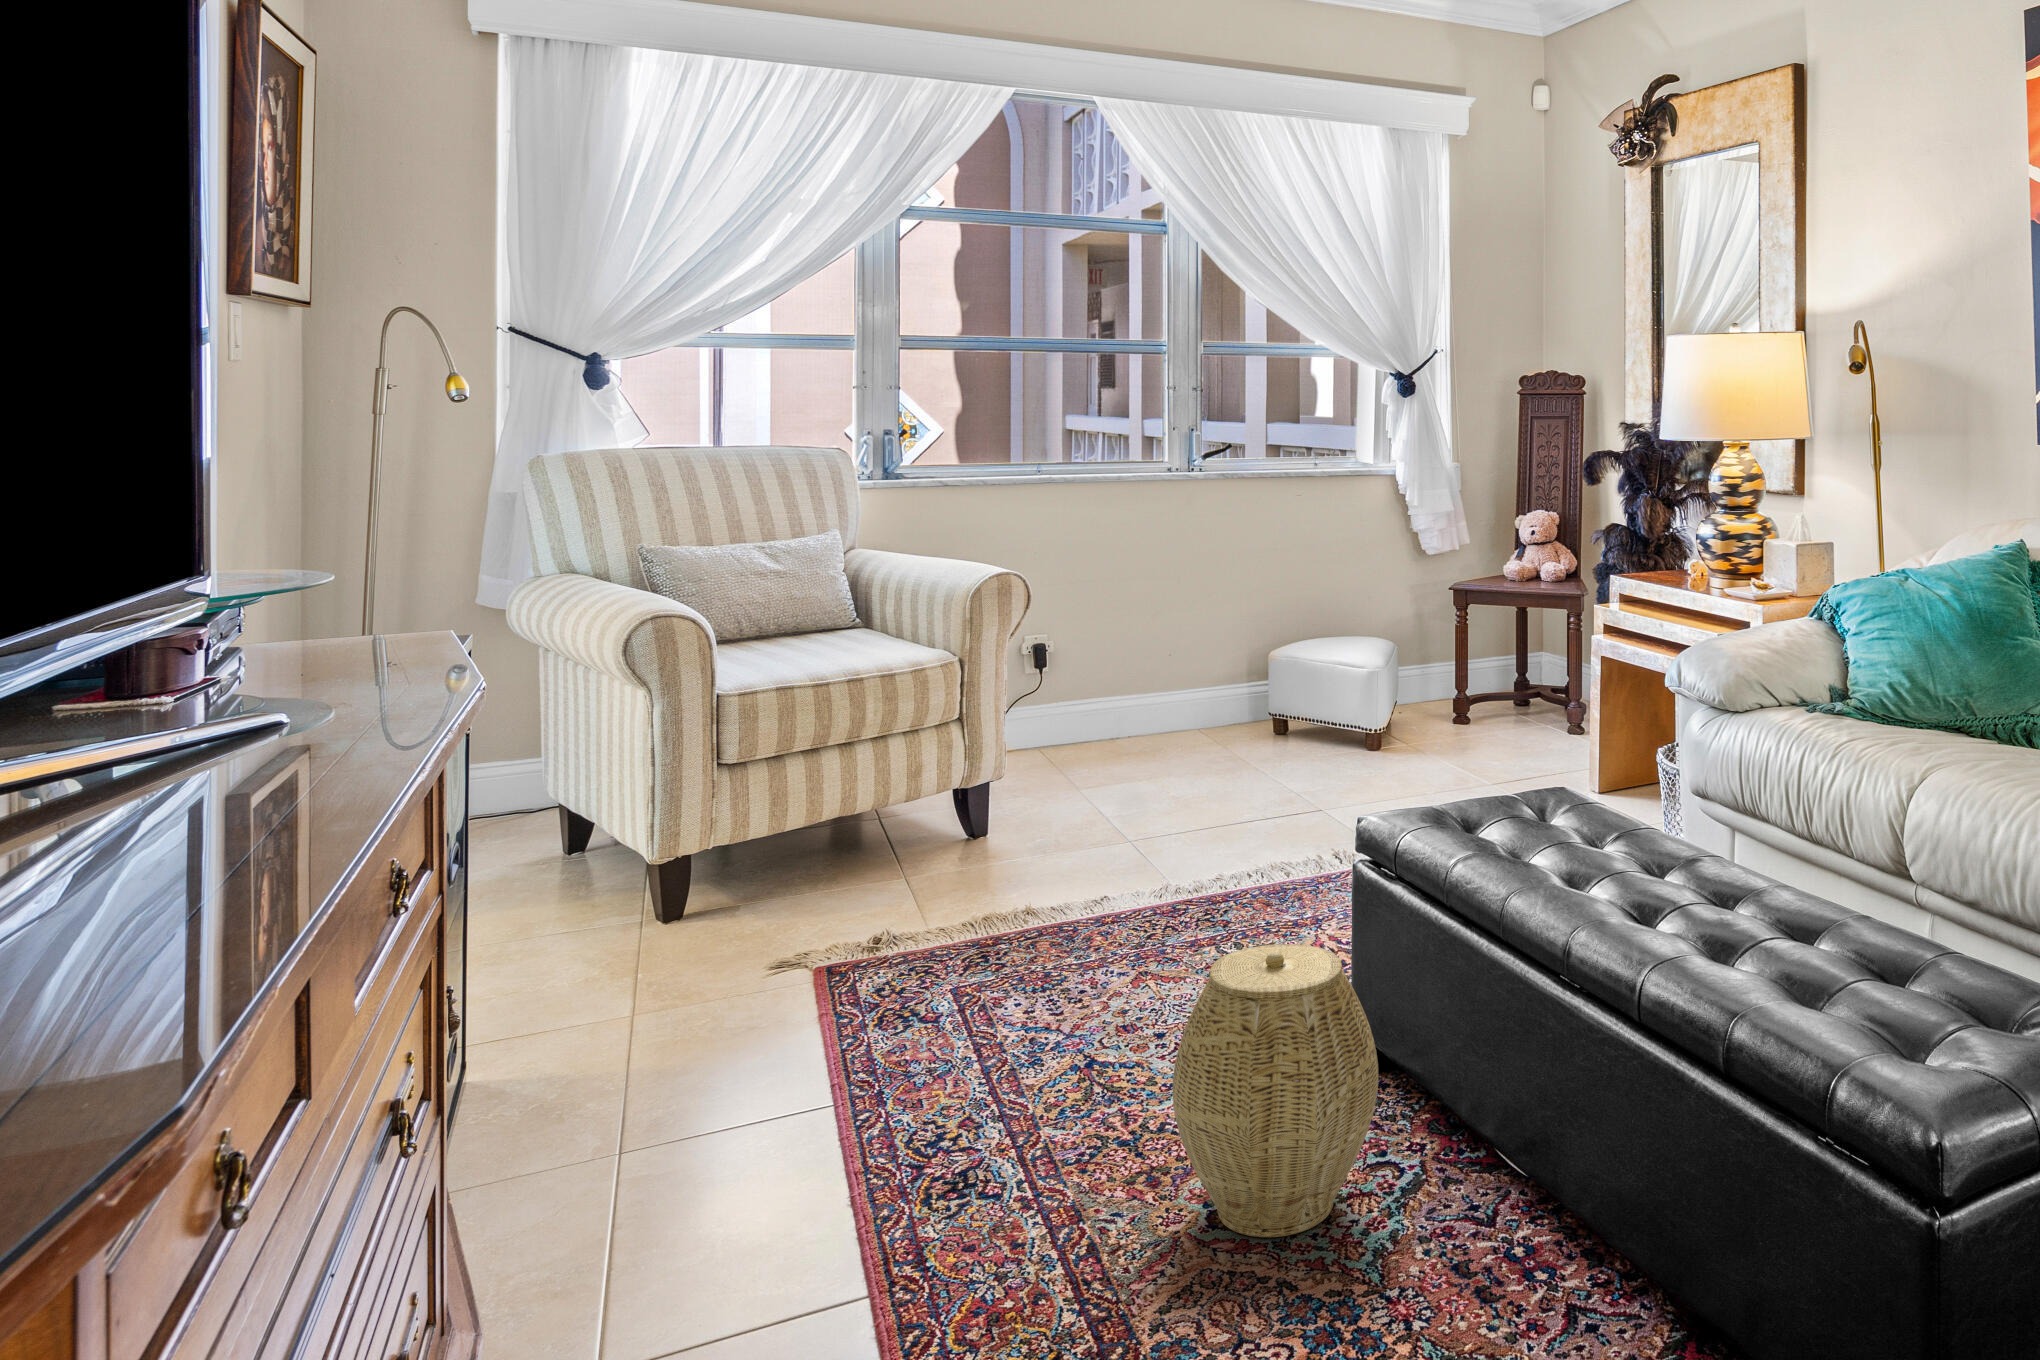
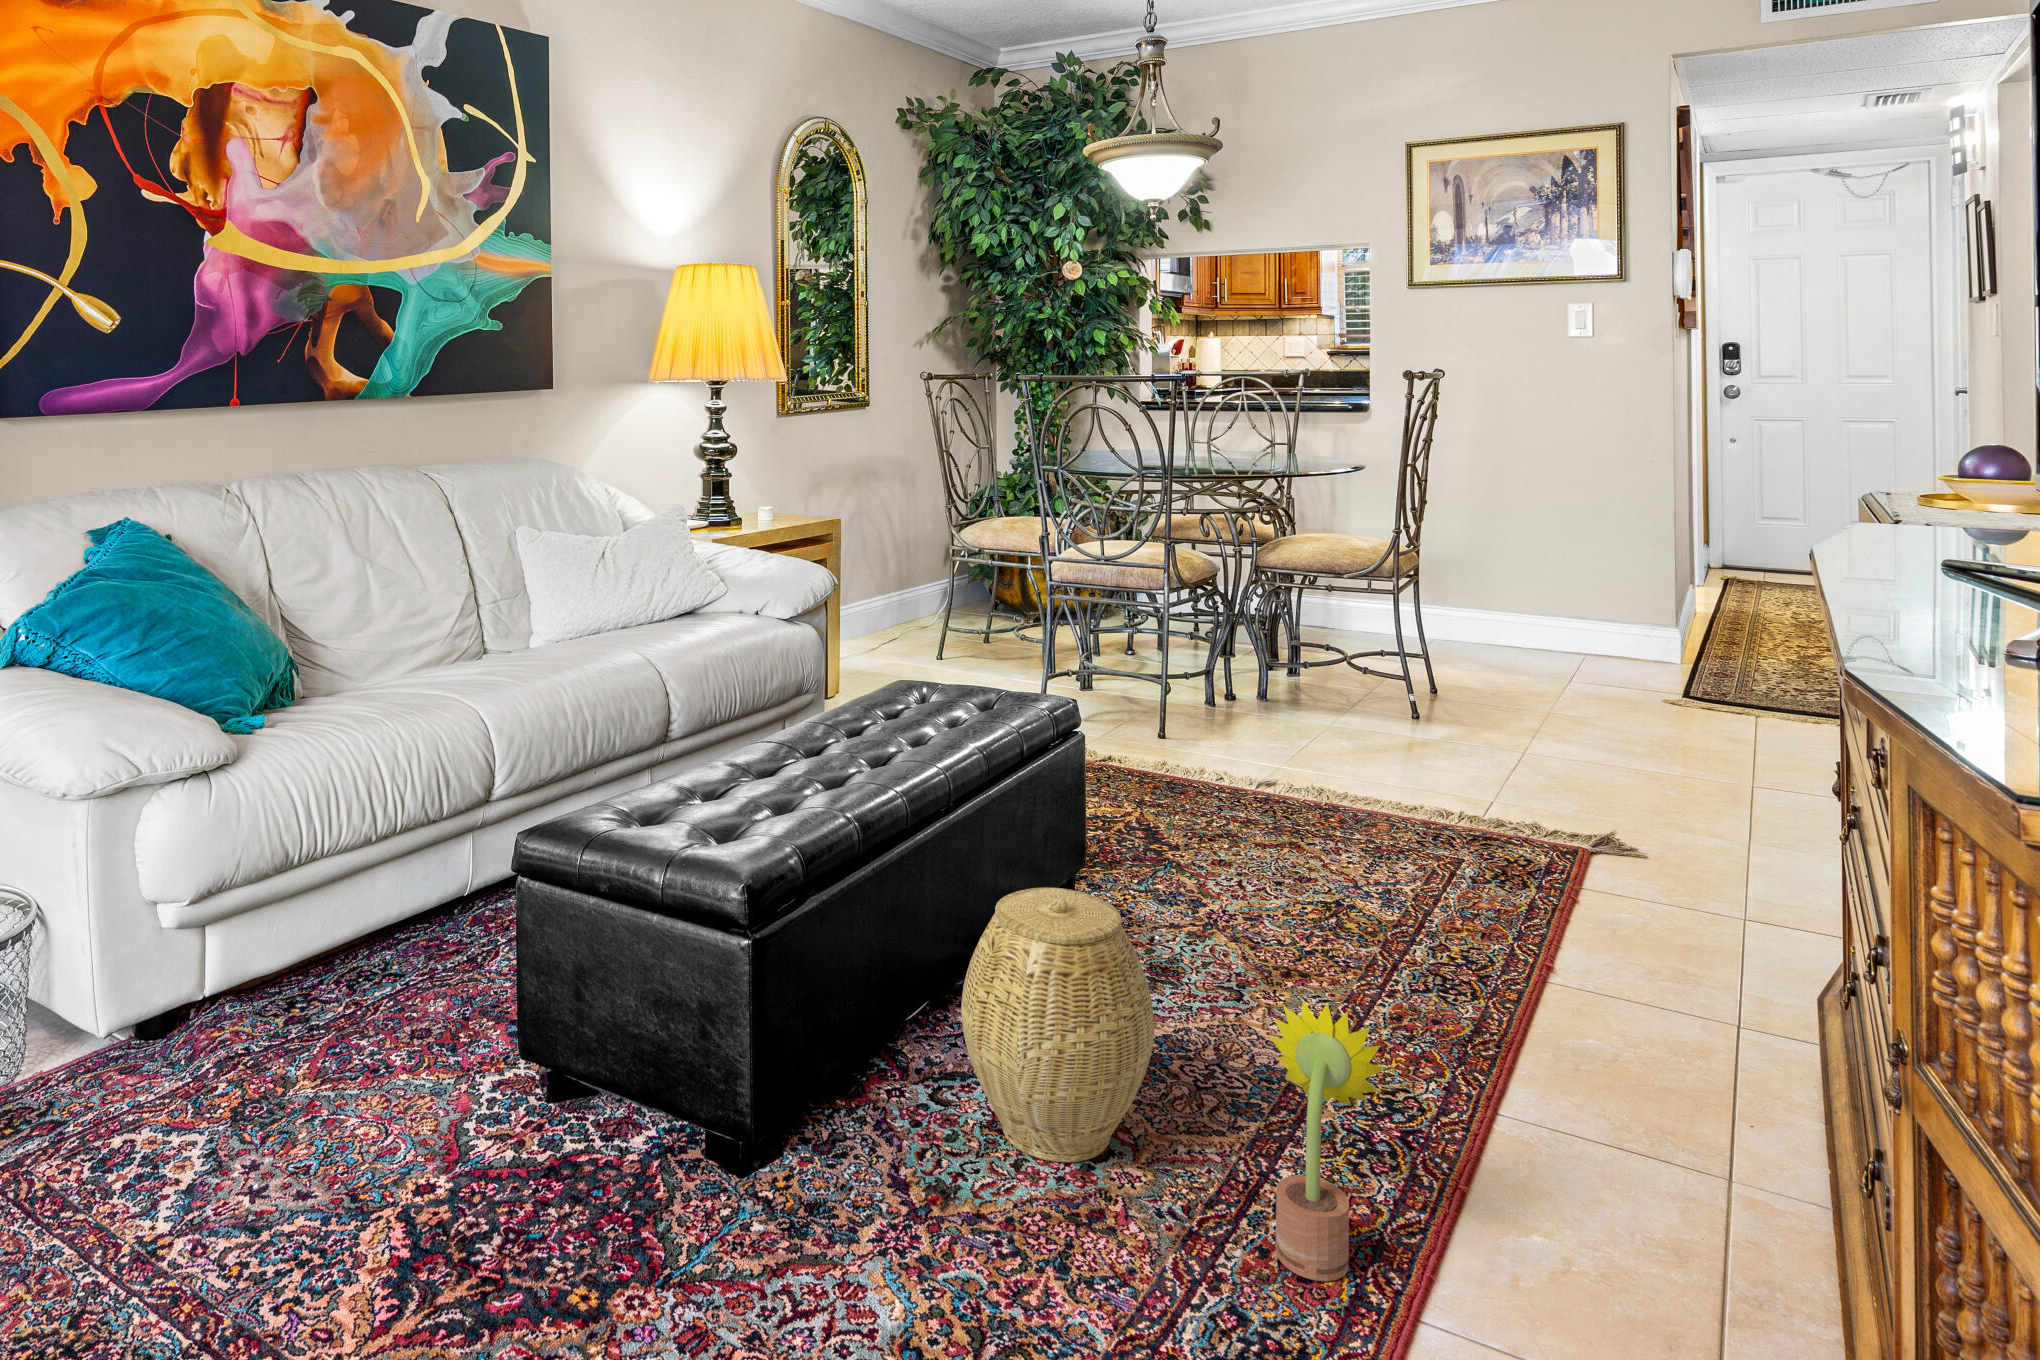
decorative plant: none [931,1049,1053,1279] -> present [1270,1000,1385,1281]

